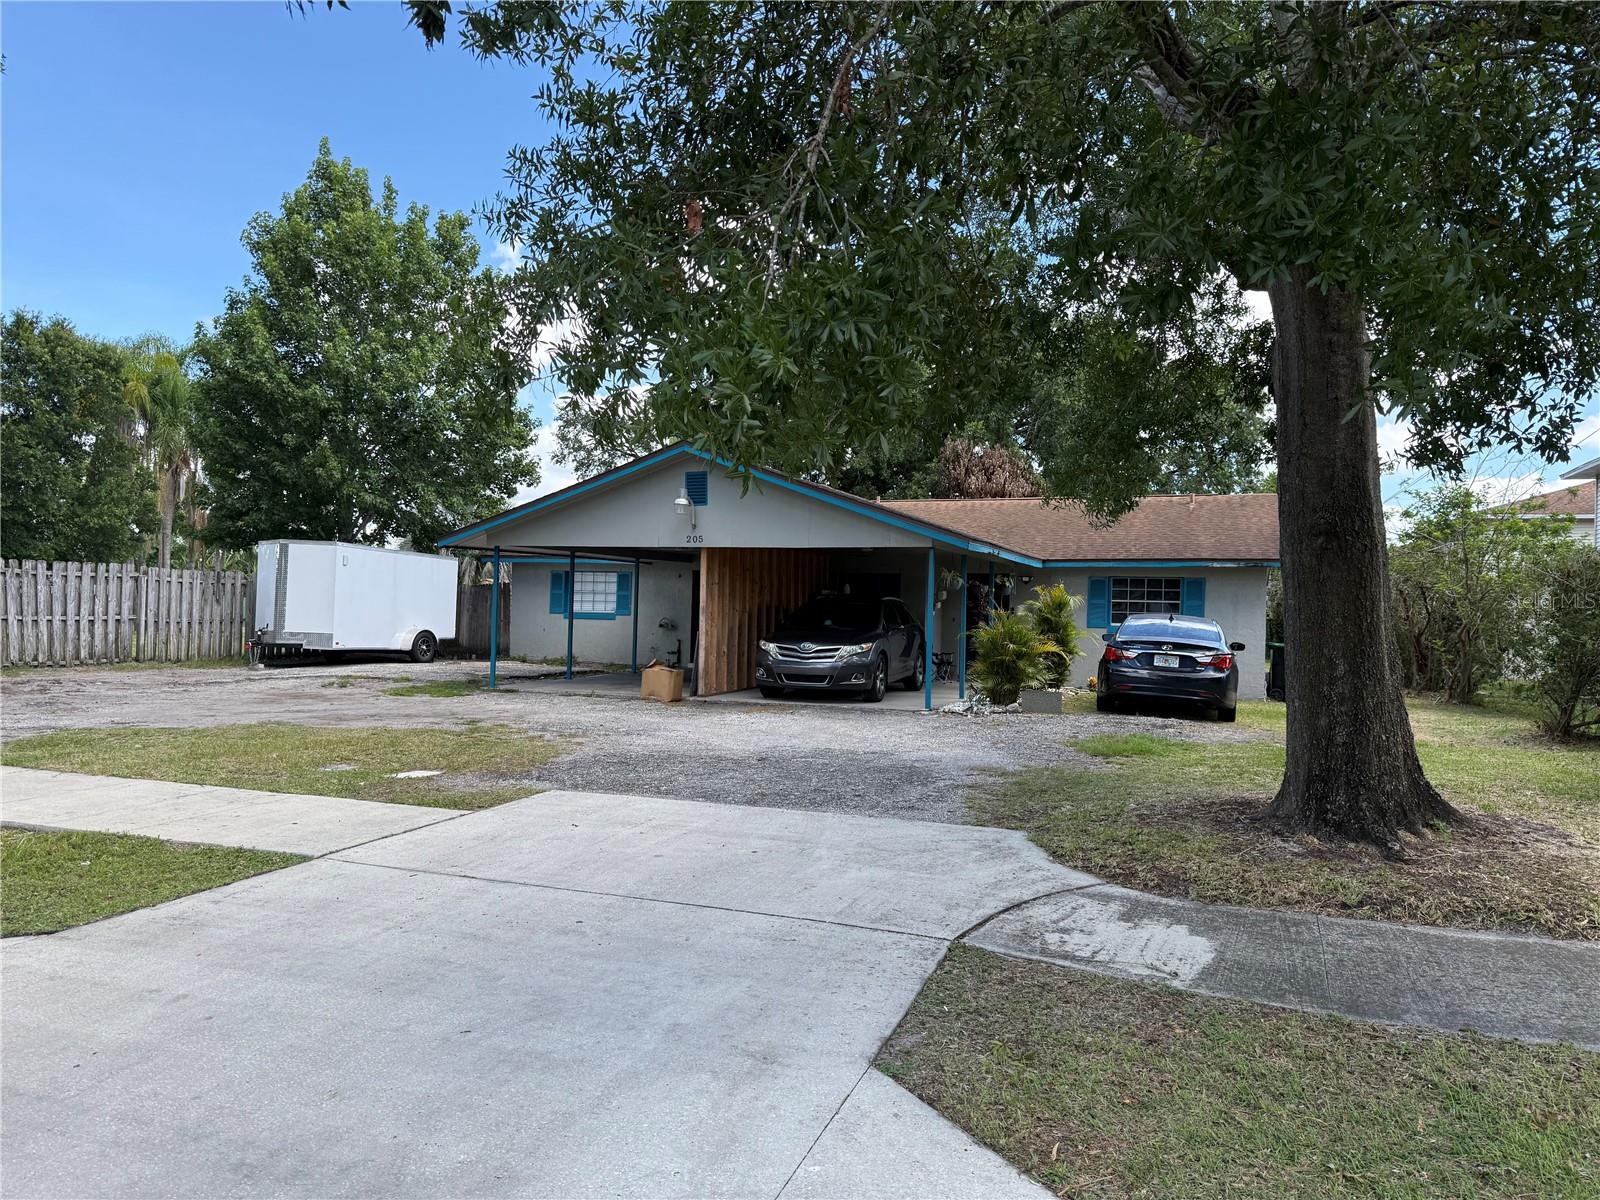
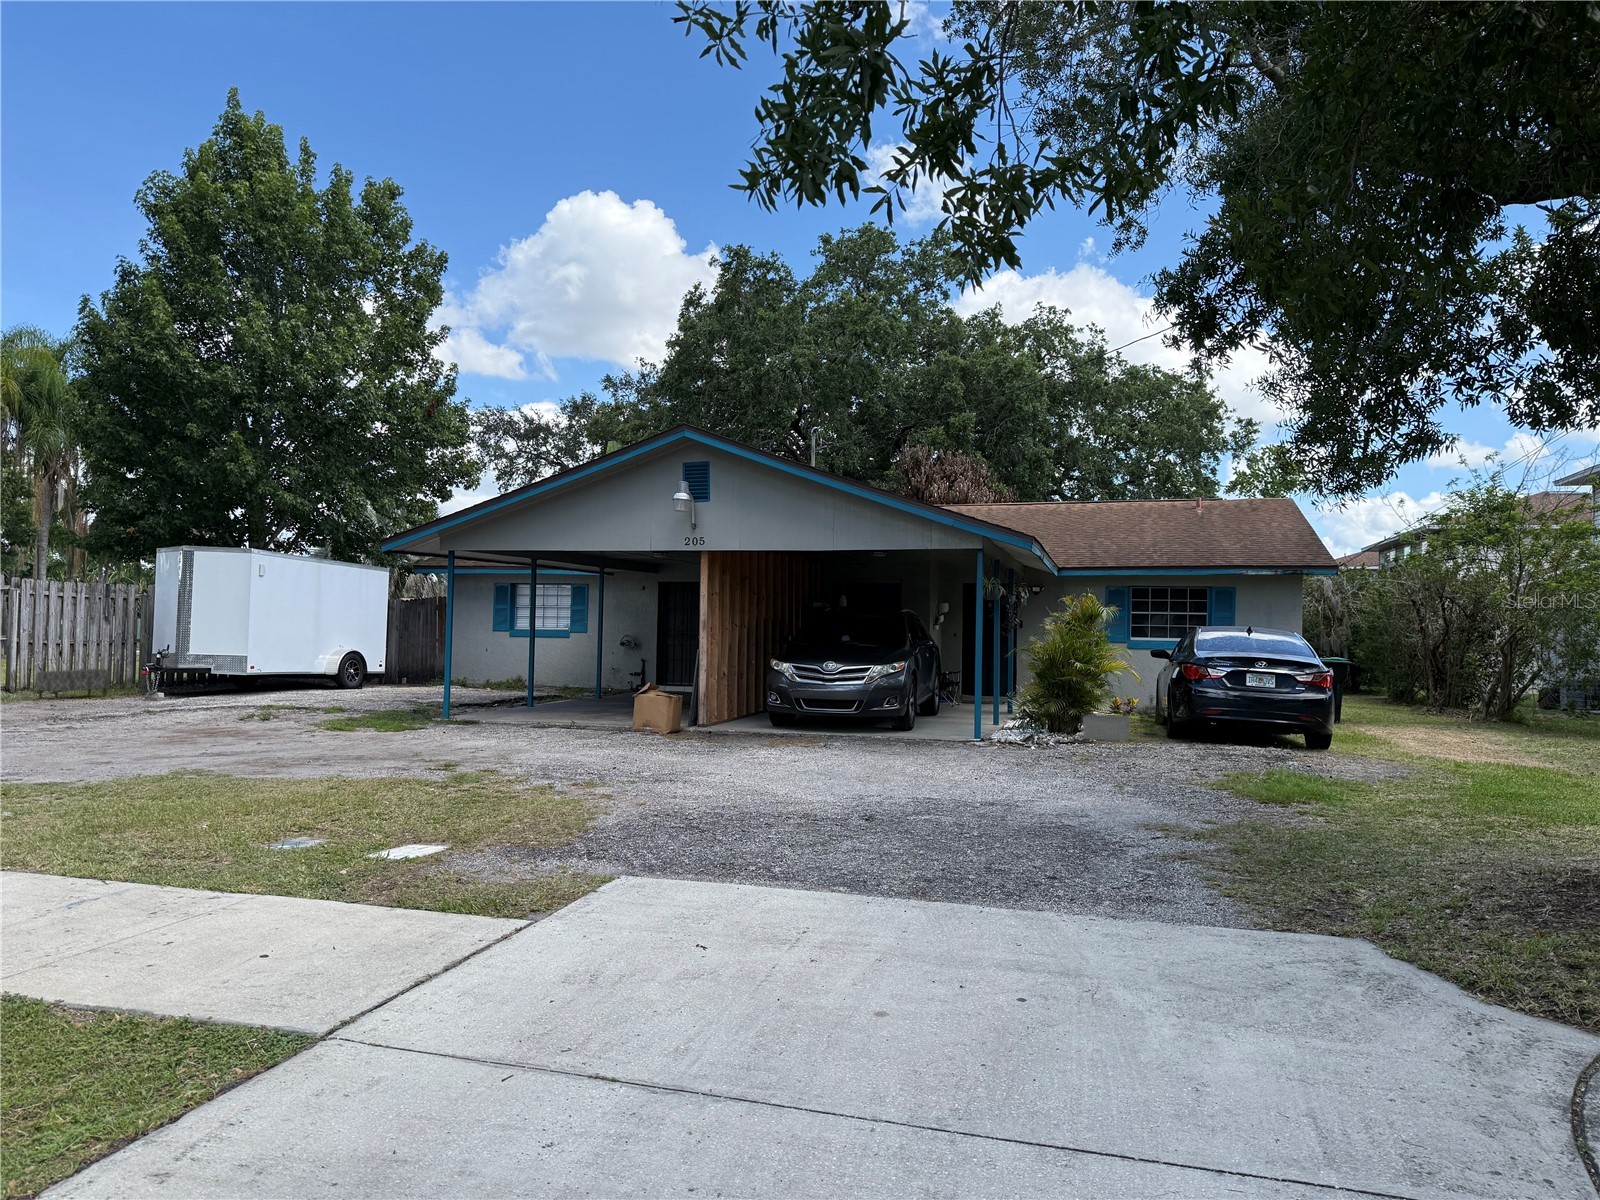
lounge chair: present [437,637,472,663] -> none [365,658,407,689]
bench: none [163,645,221,670] -> present [36,669,109,700]
potted tree: none [1073,670,1100,711] -> present [1137,695,1164,737]

